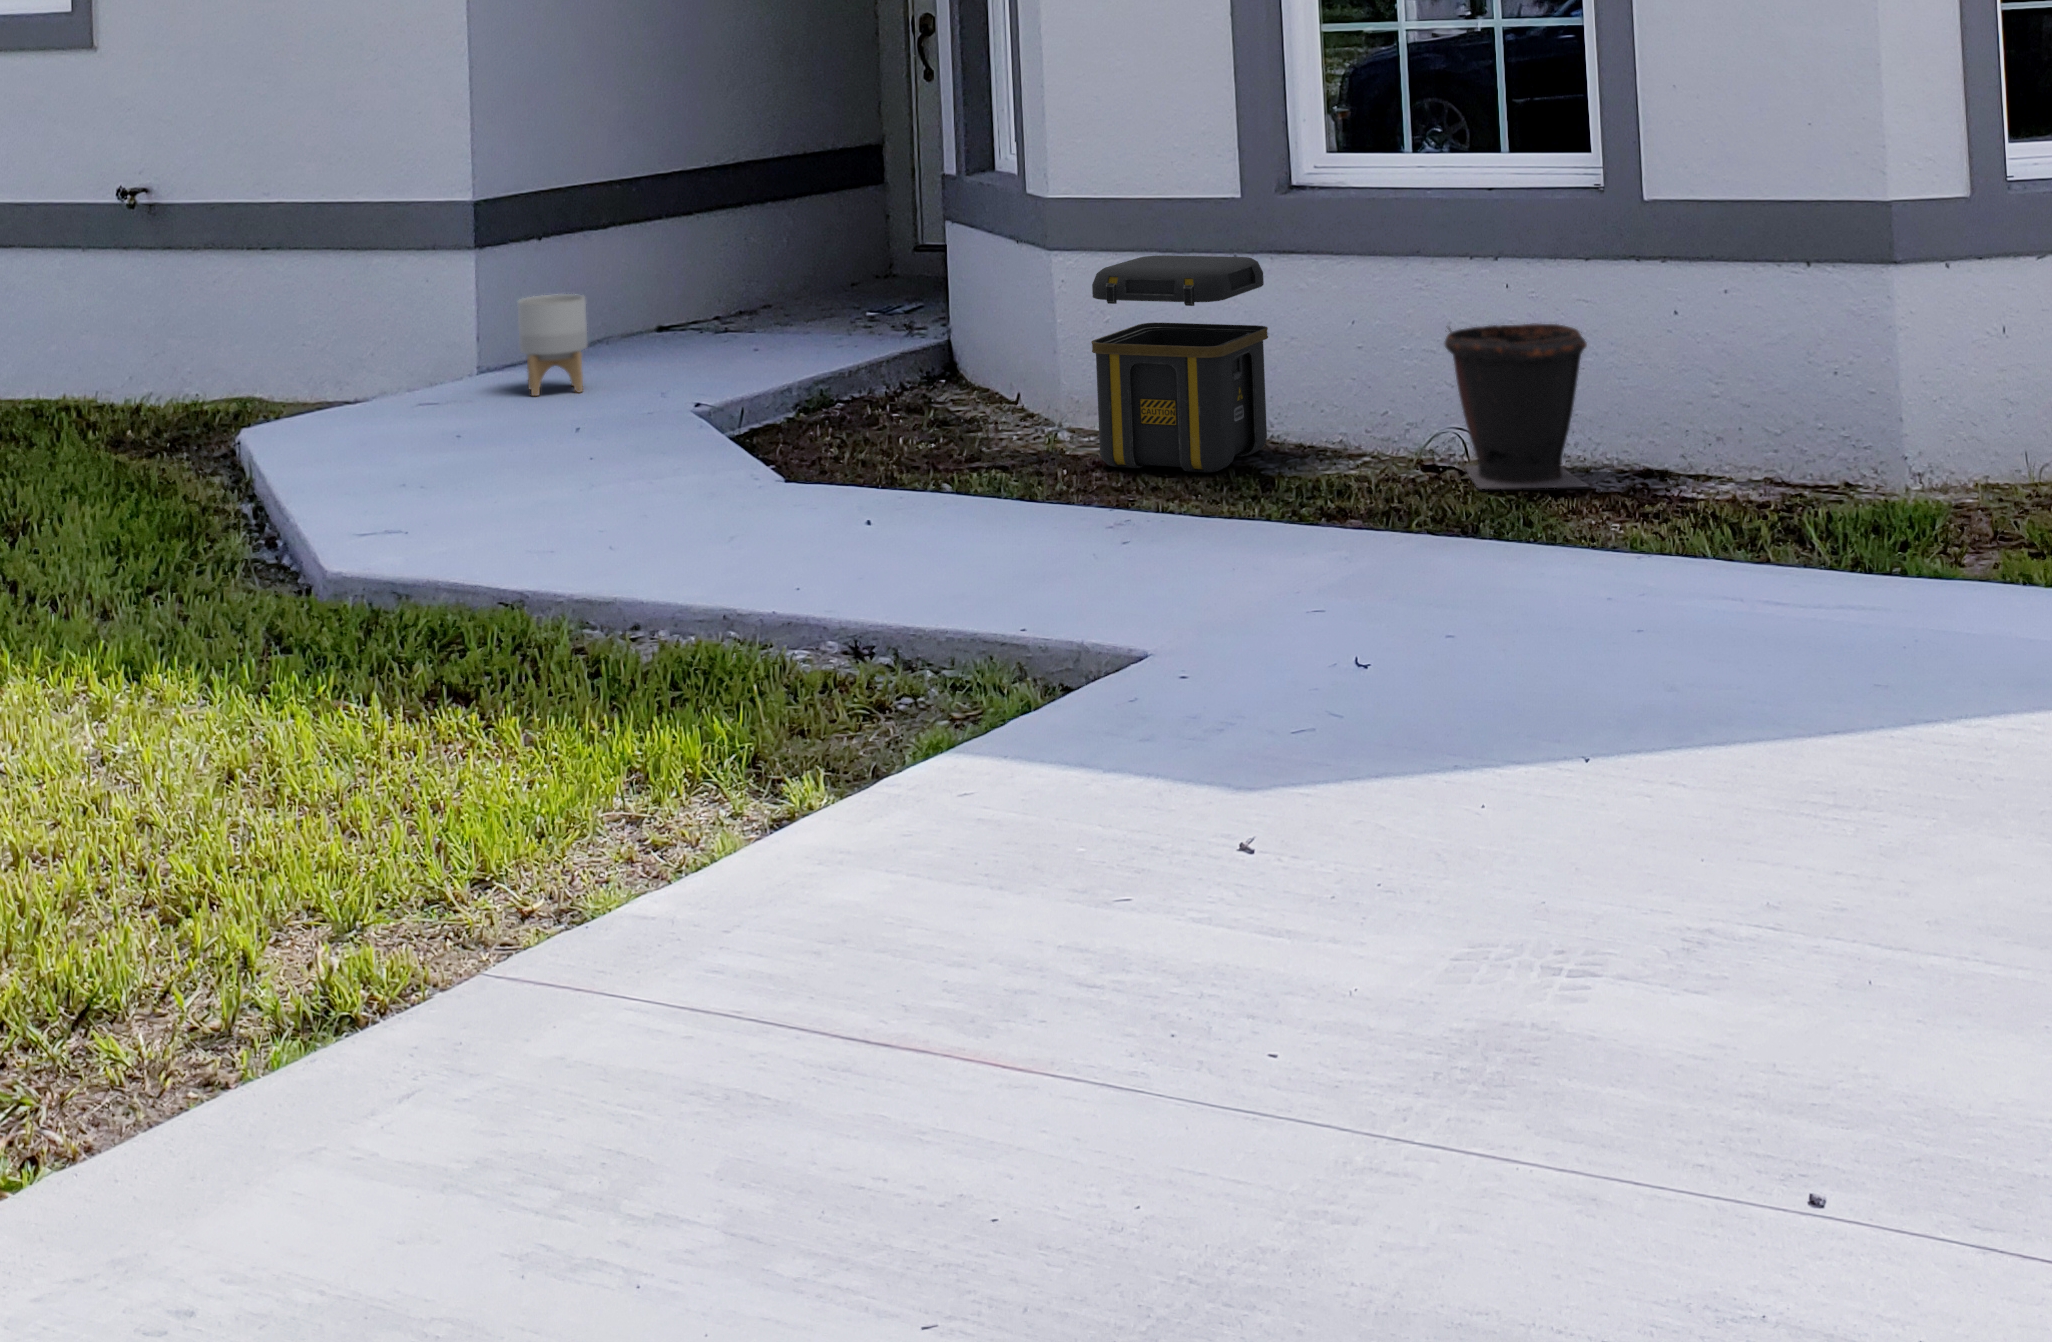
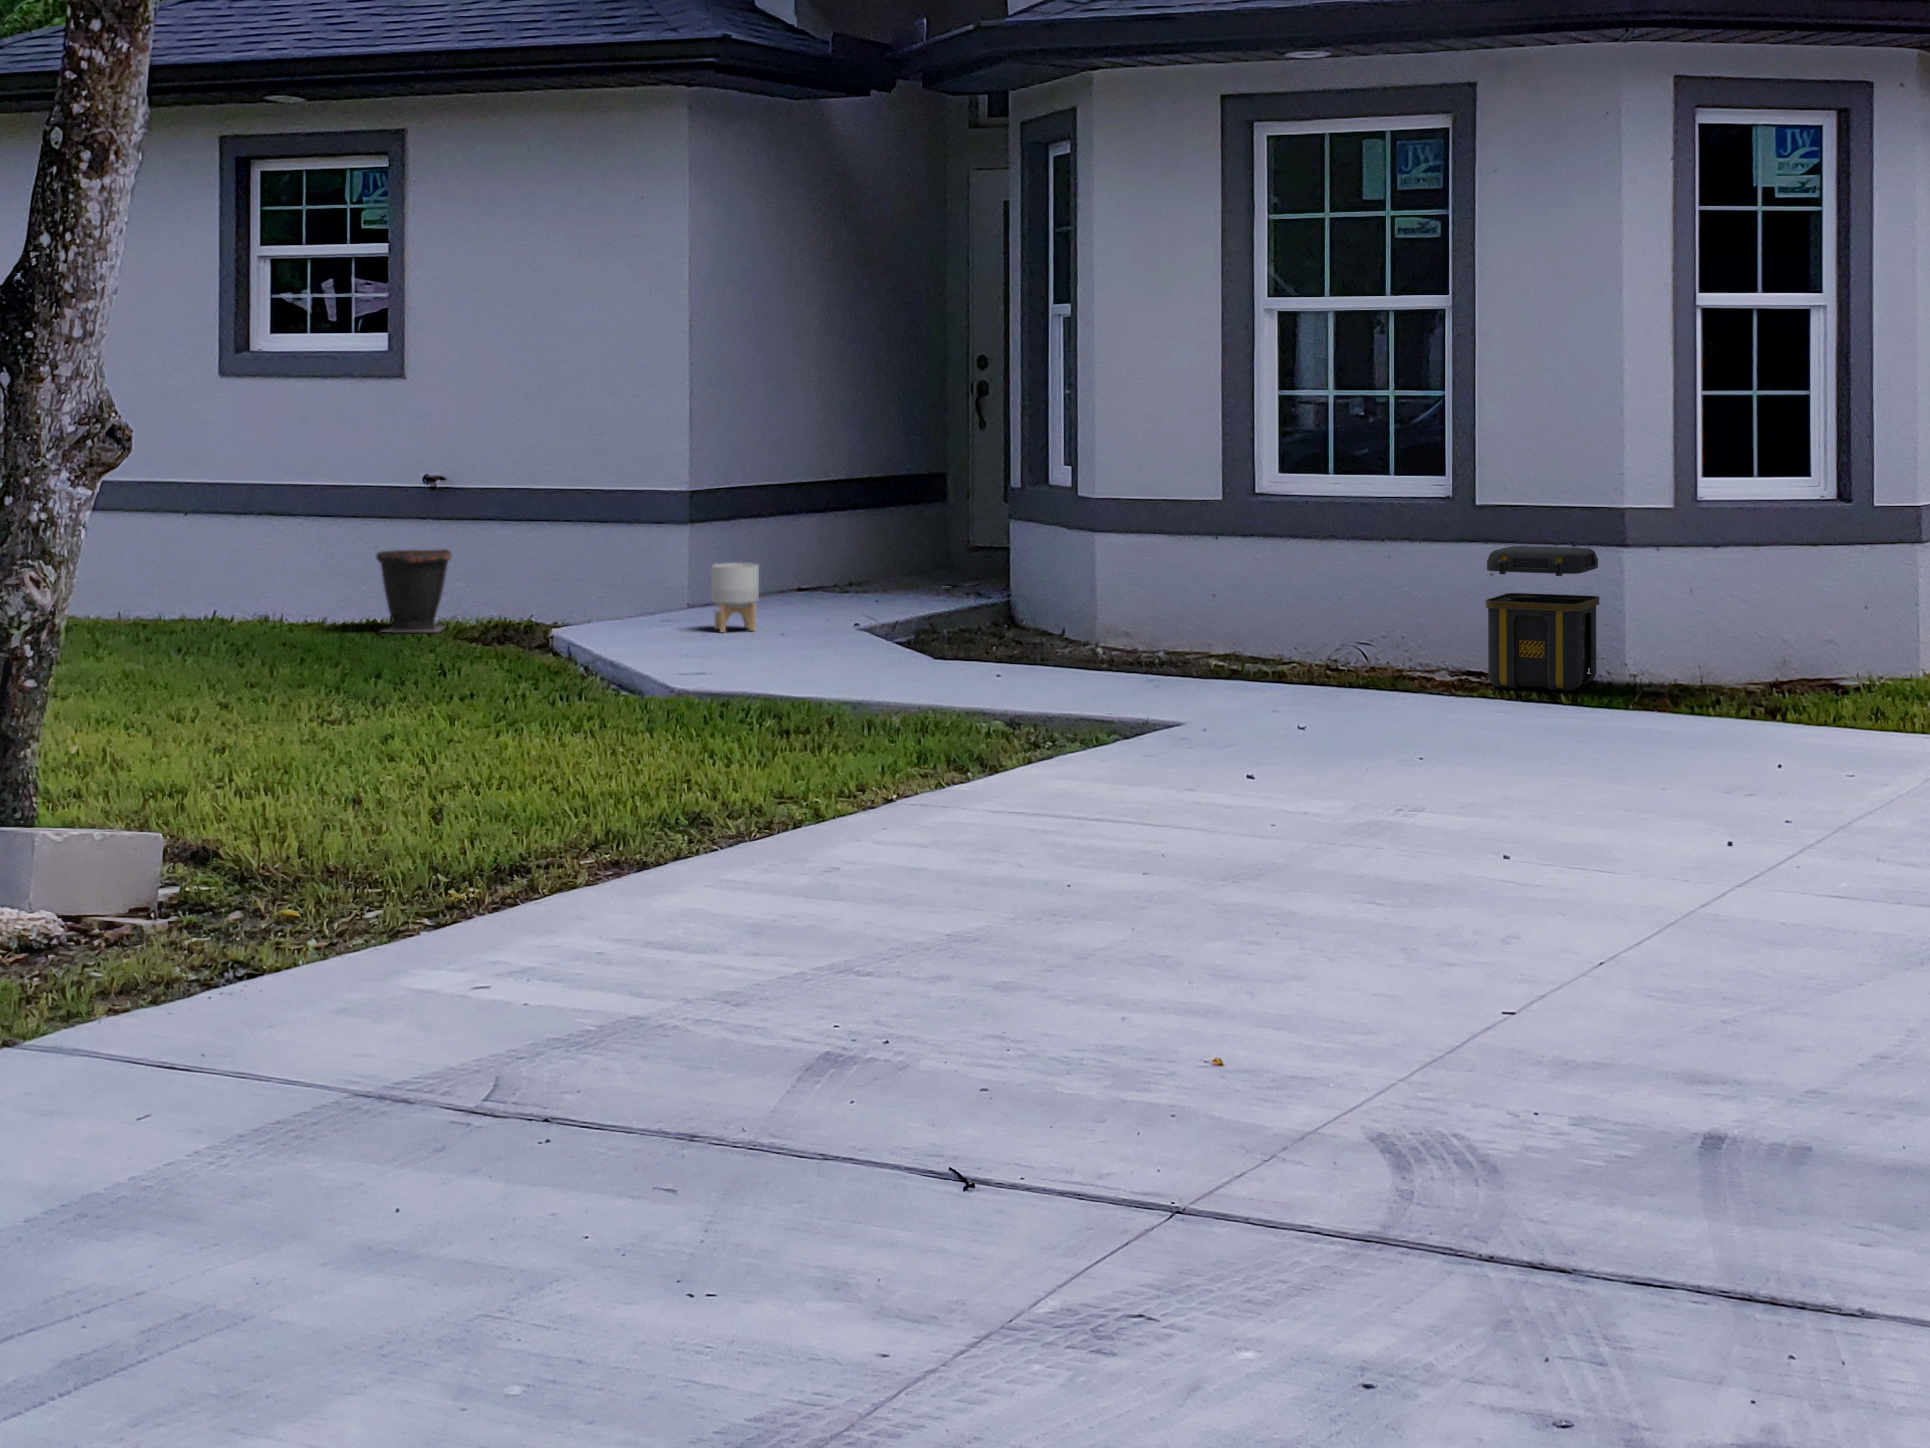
toolbox: present [1091,255,1268,473] -> present [1485,546,1600,691]
bucket: present [1445,323,1589,489] -> present [376,550,452,632]

